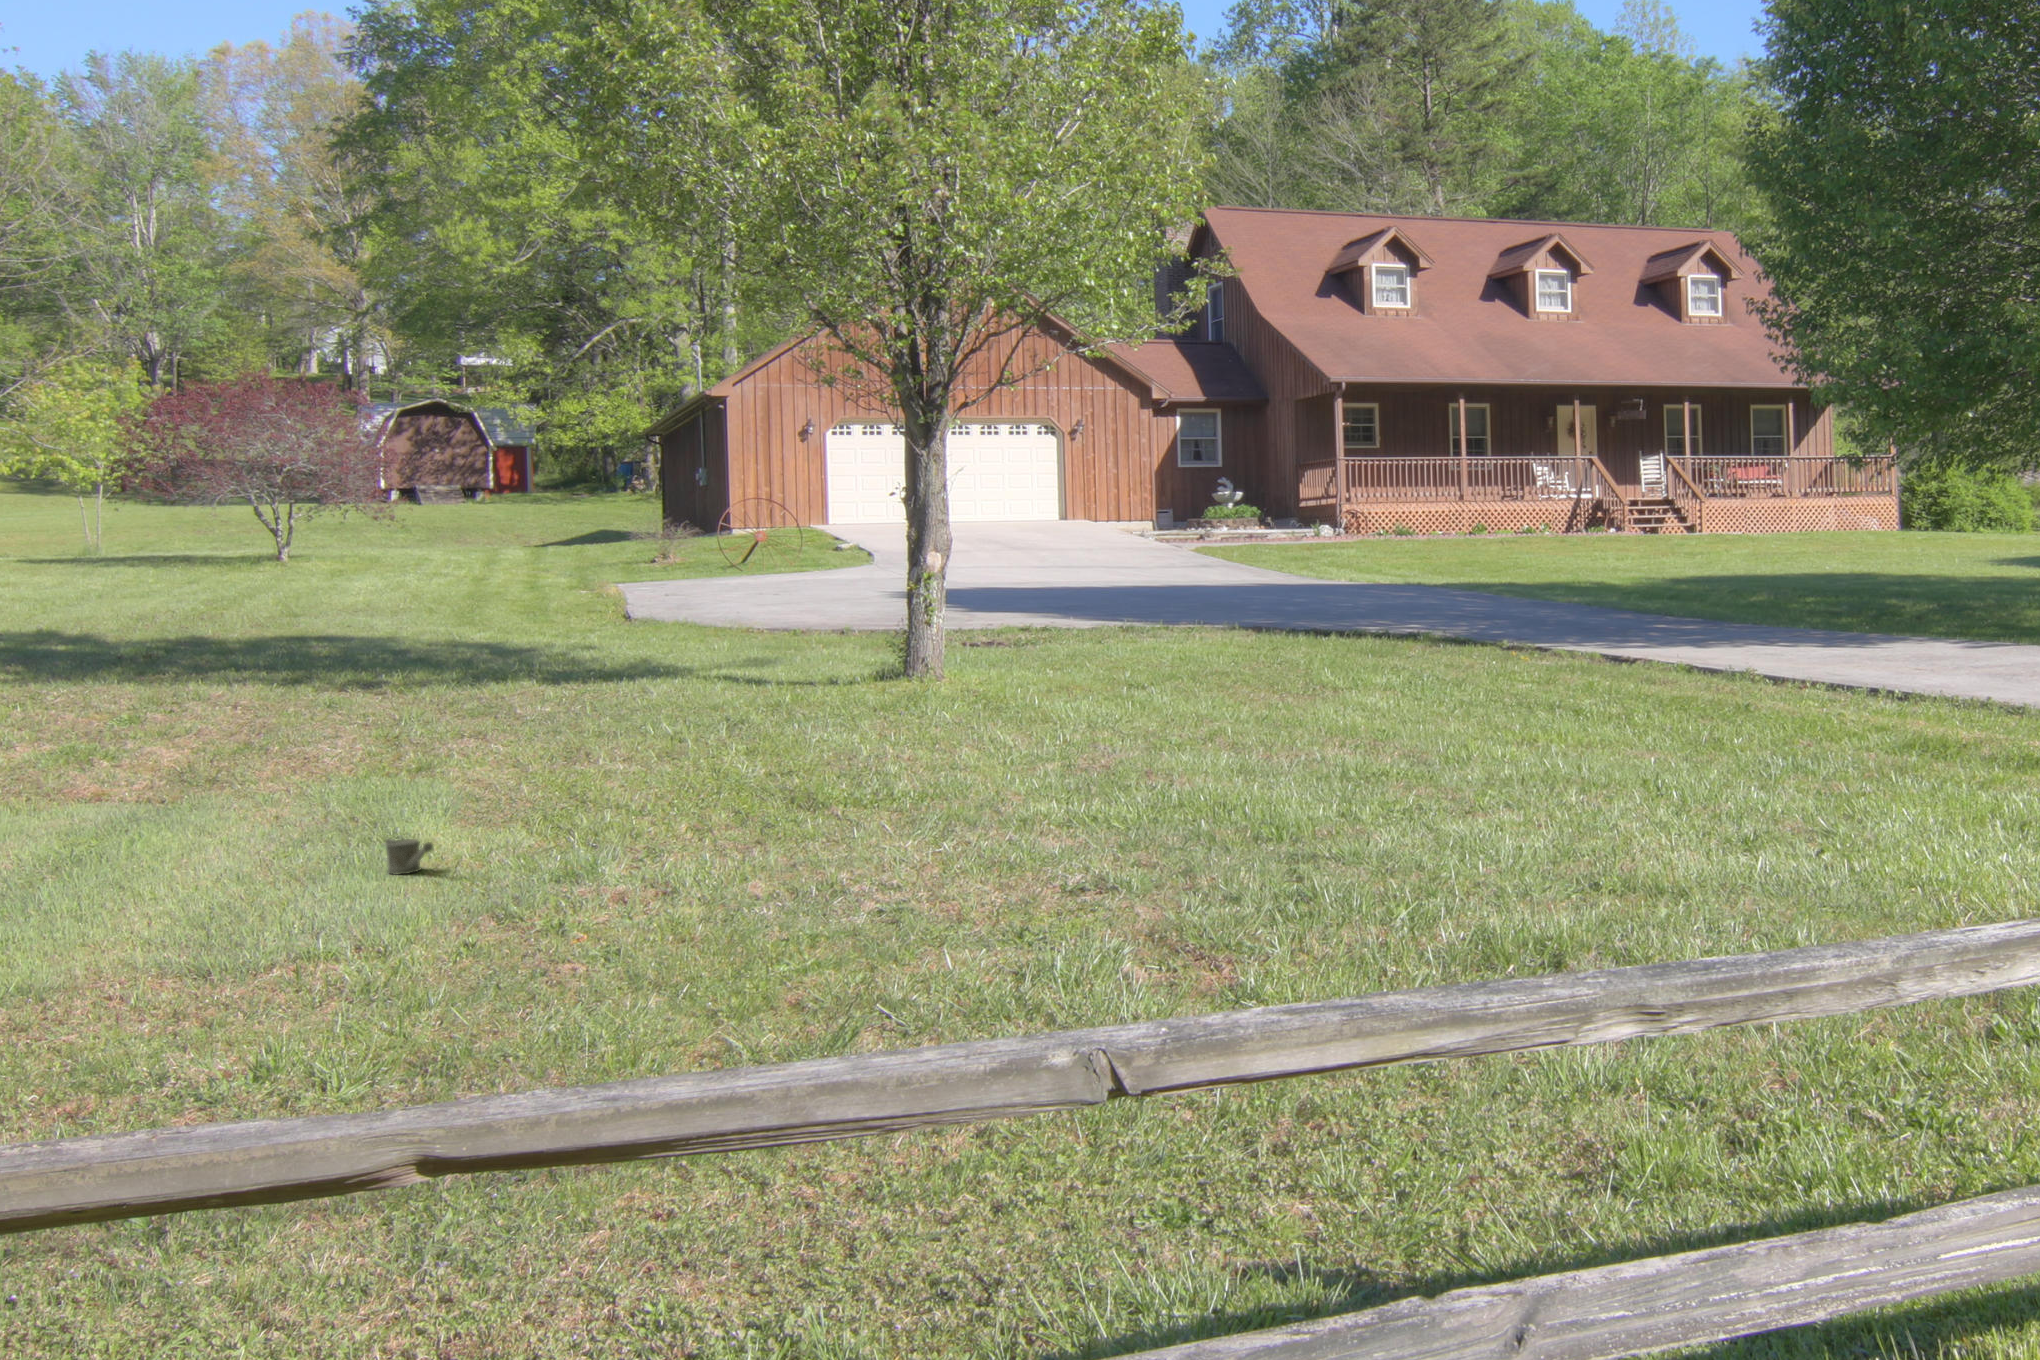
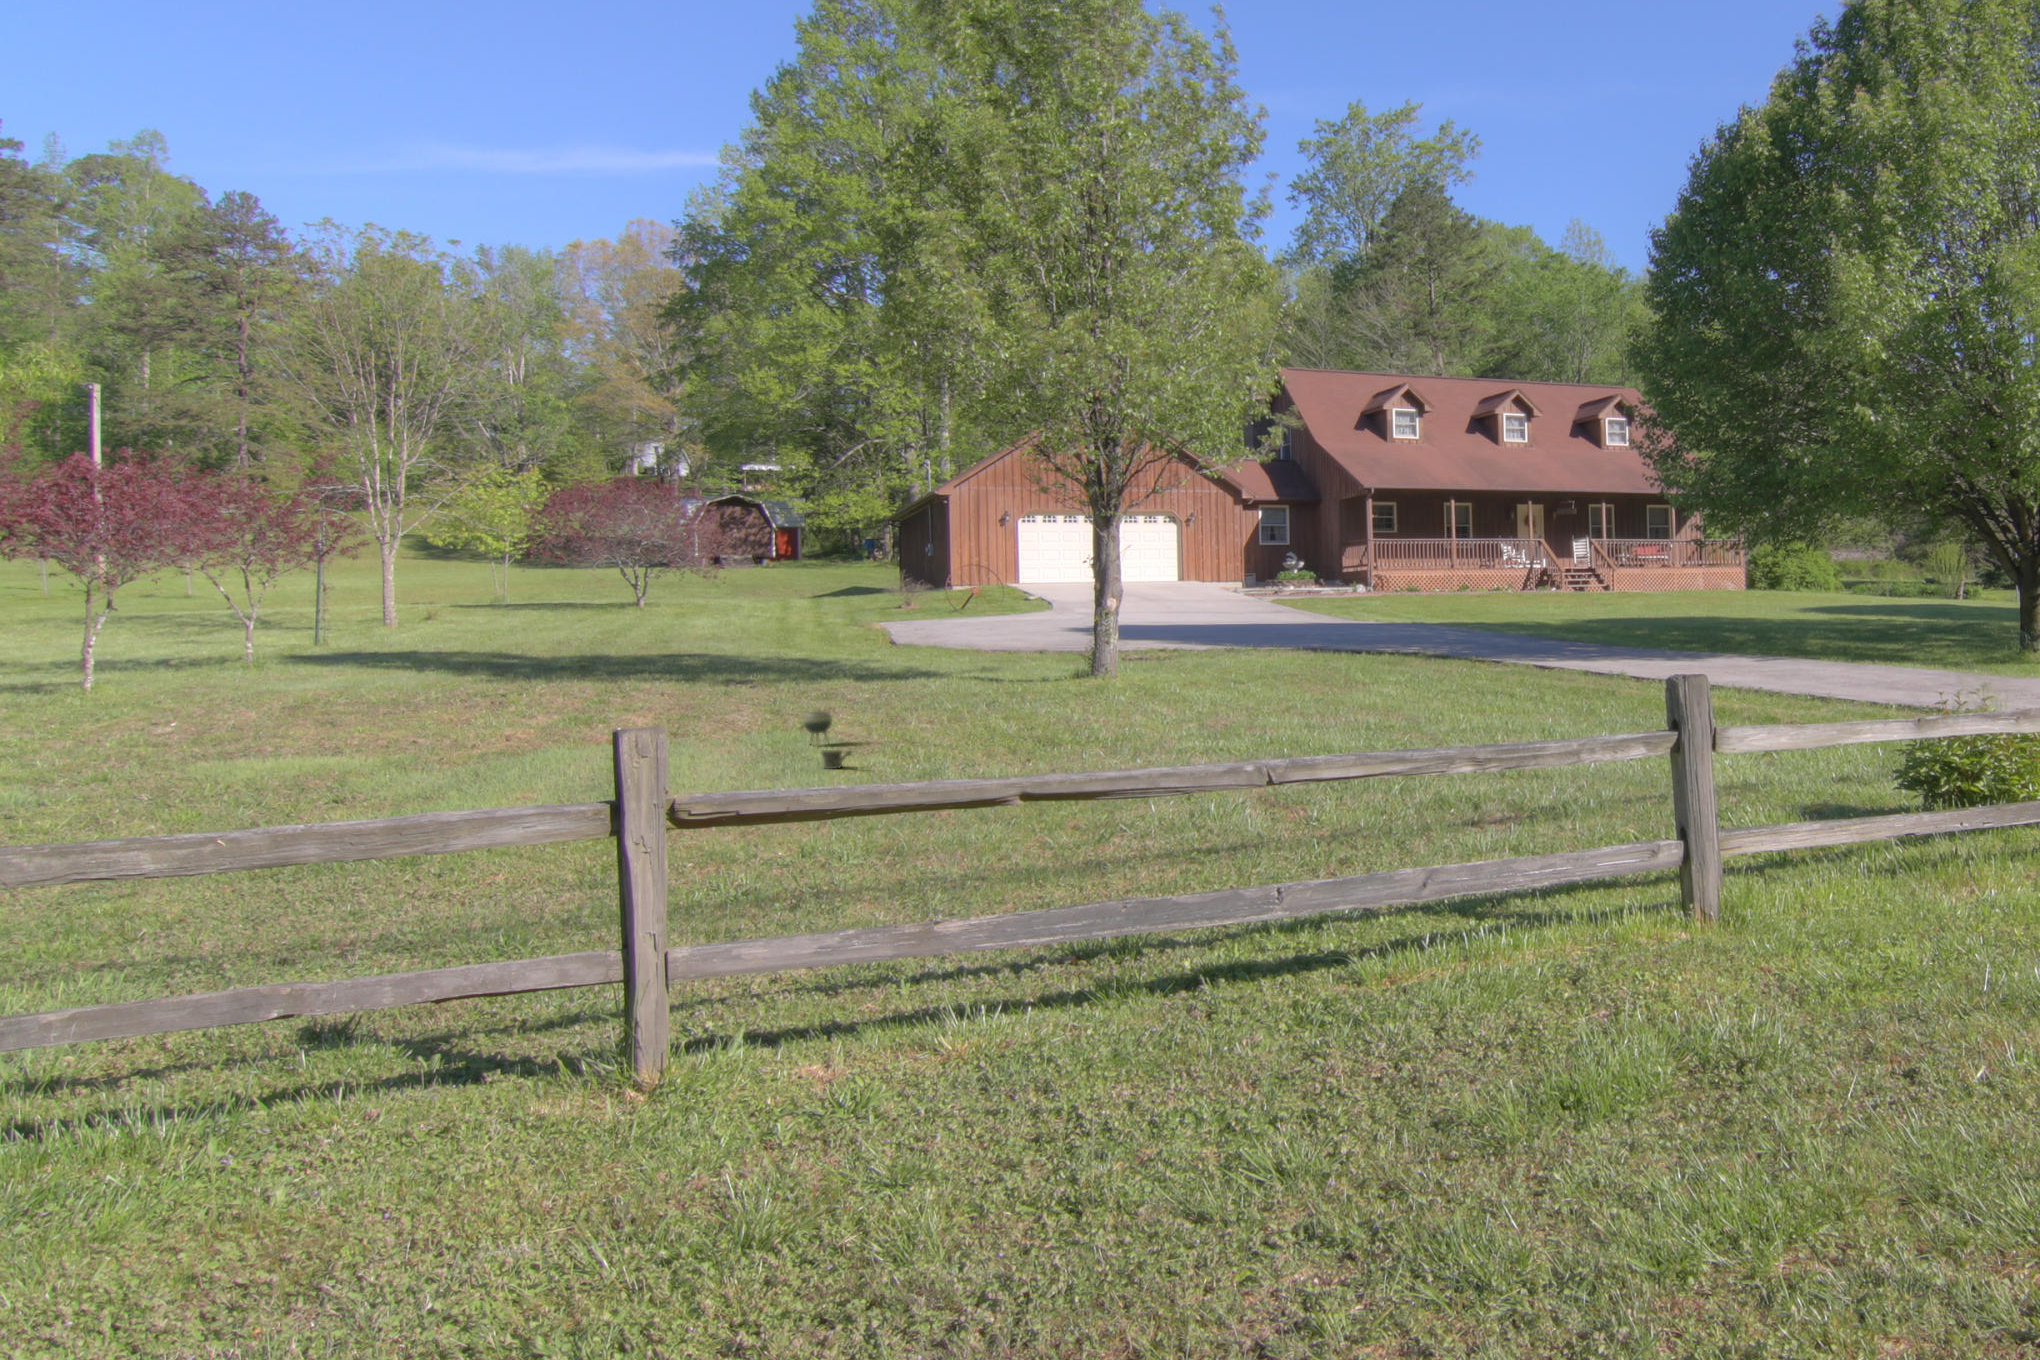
planter: none [378,761,428,824] -> present [803,711,832,745]

